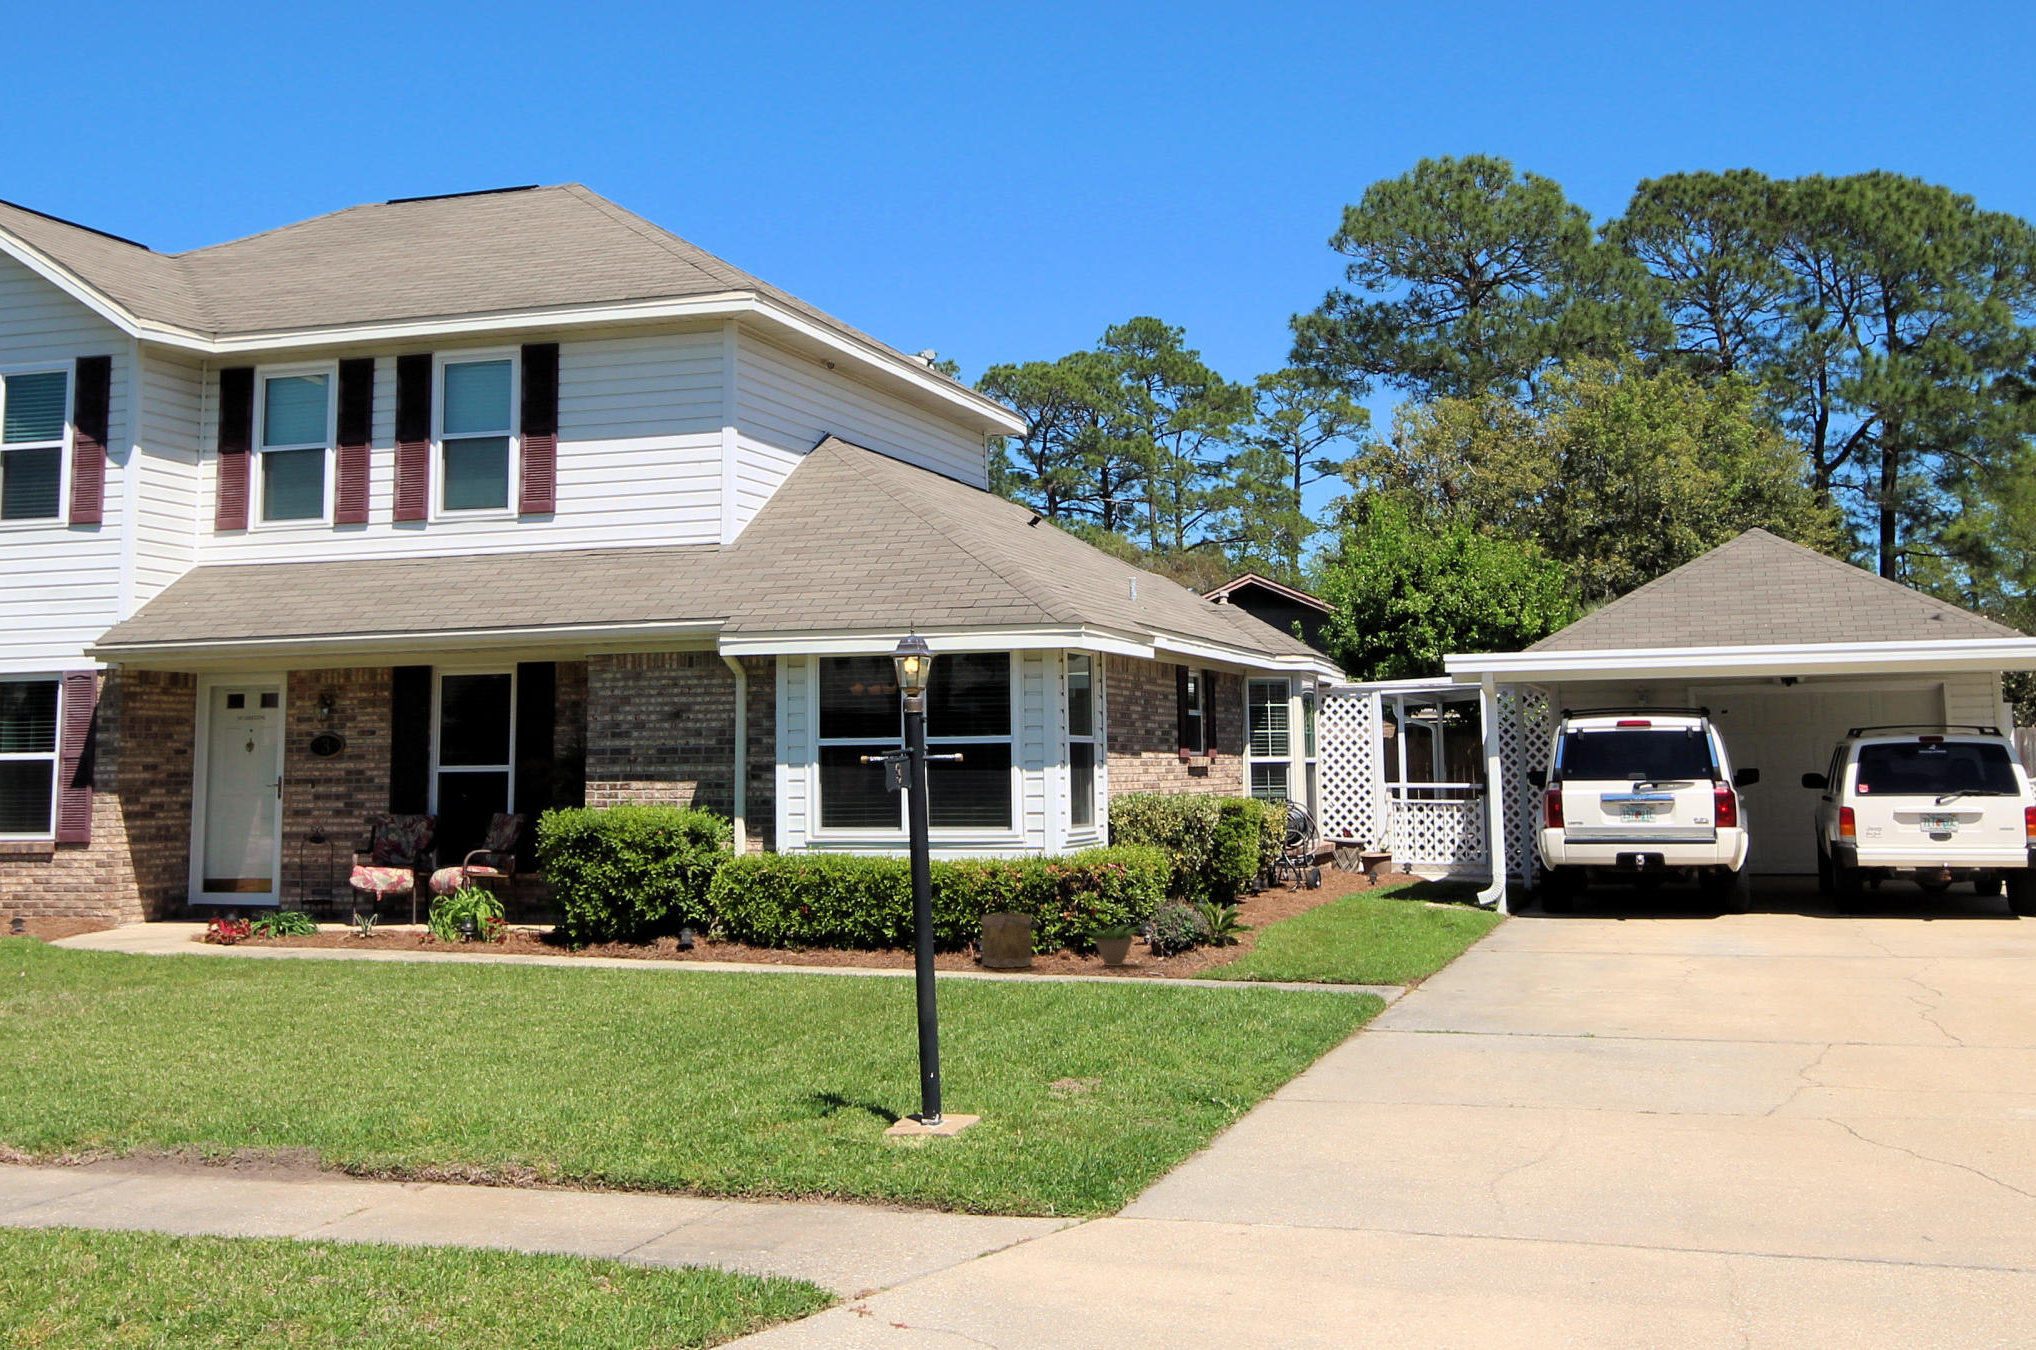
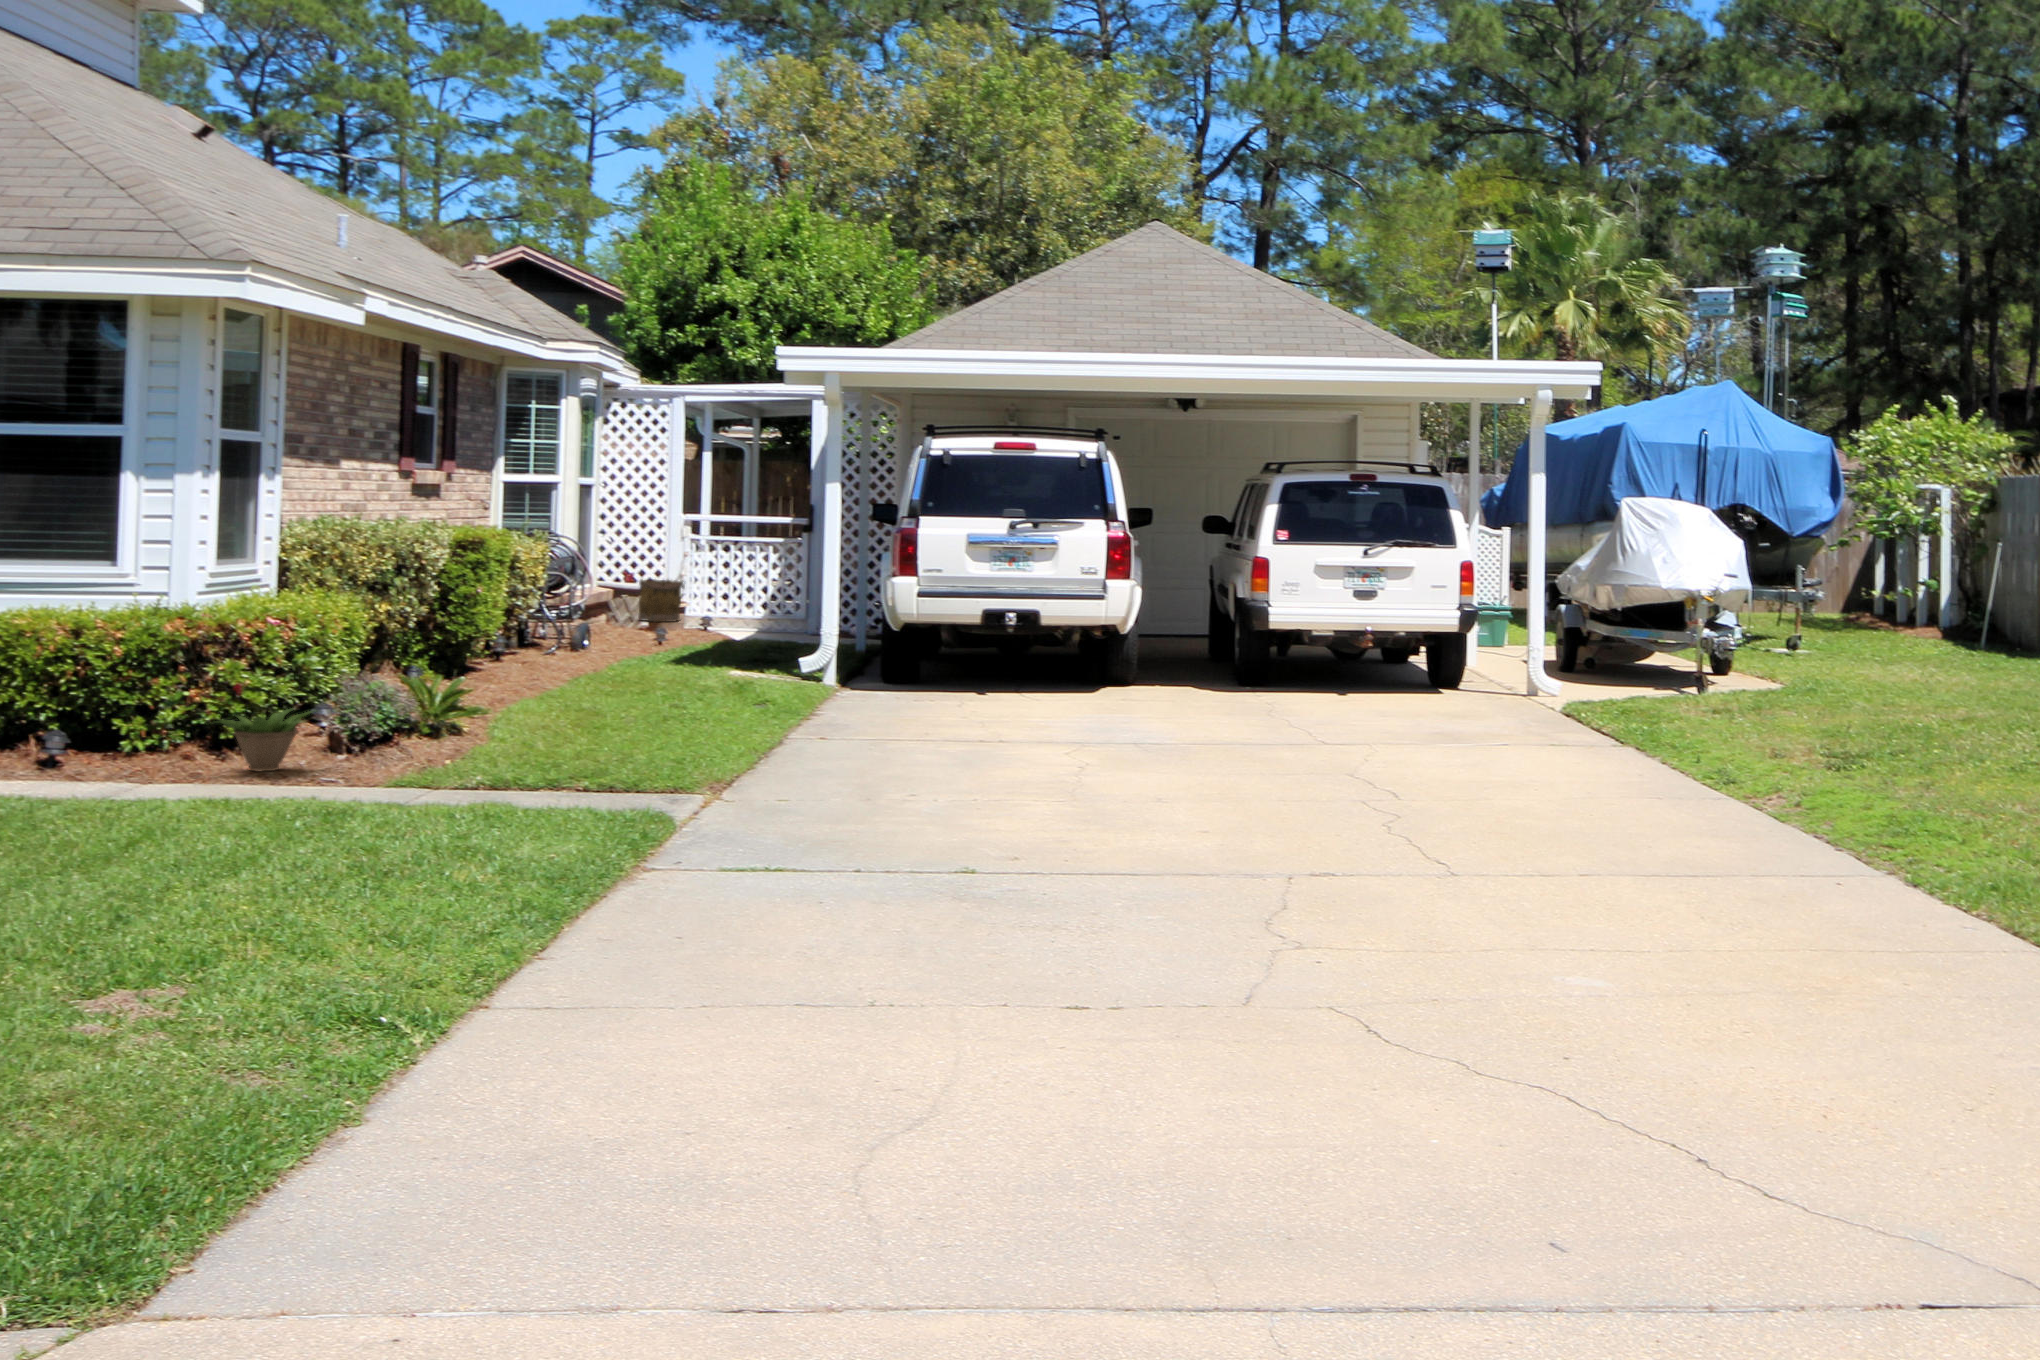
bucket: present [981,912,1039,968] -> present [638,579,685,622]

